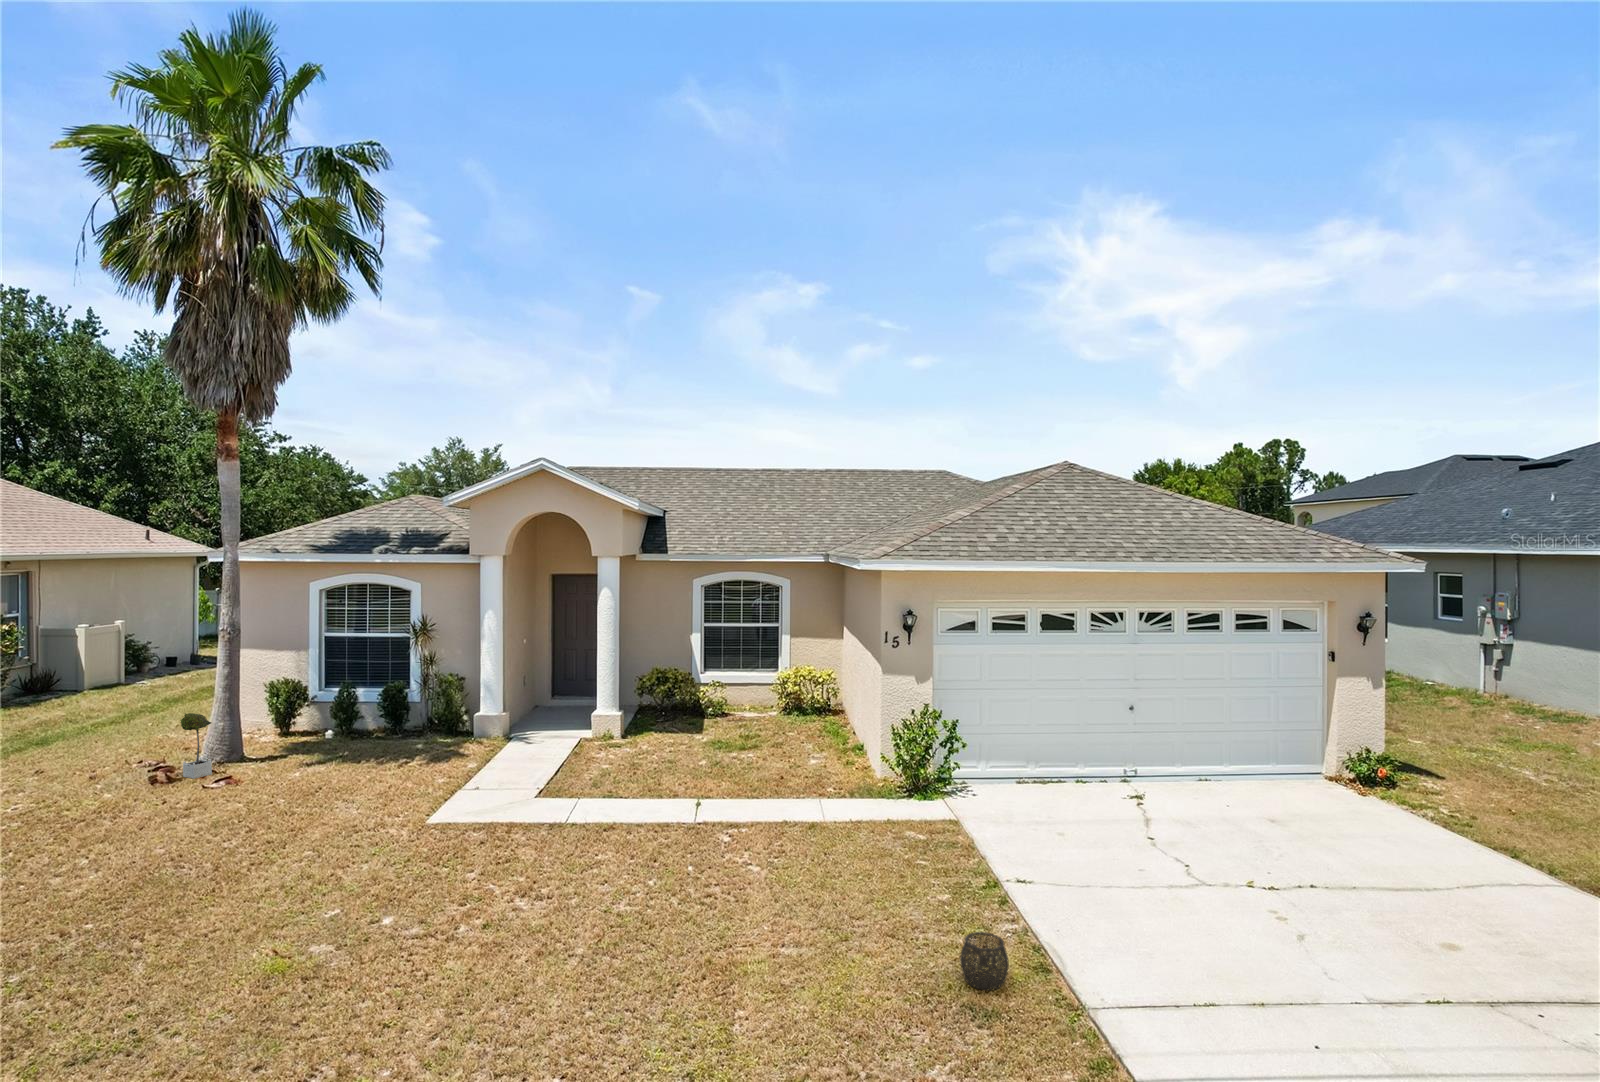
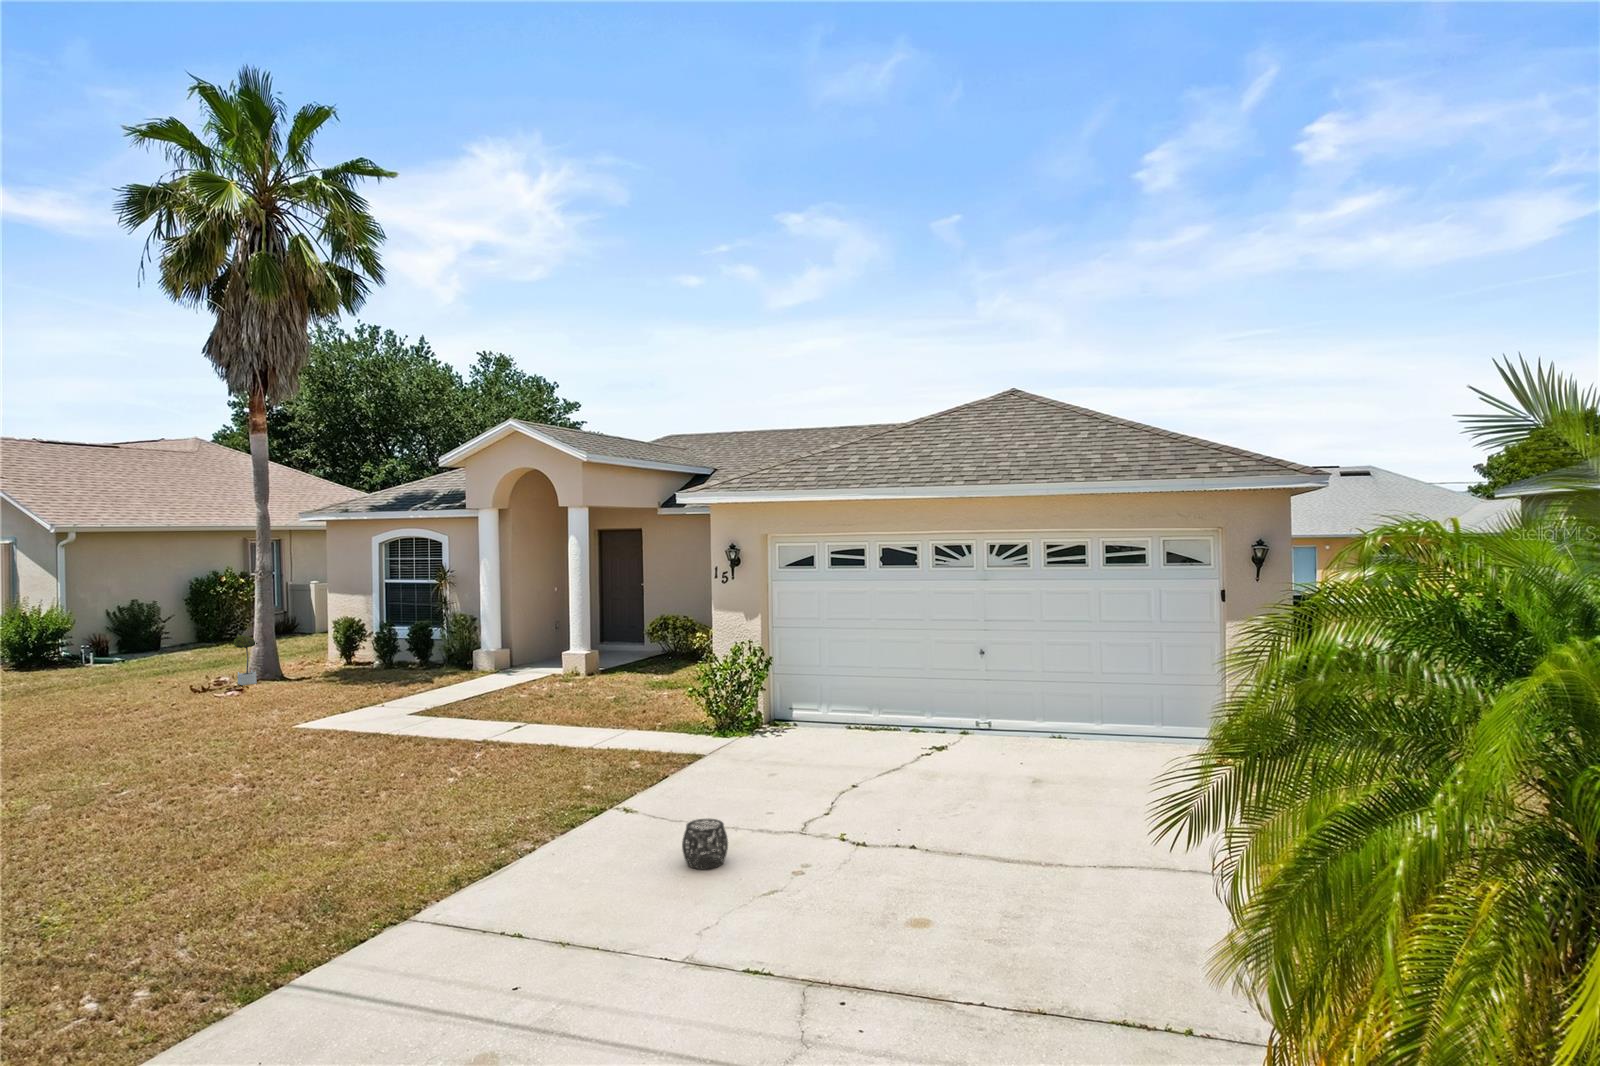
woven basket: present [960,932,1009,991] -> present [682,819,728,869]

